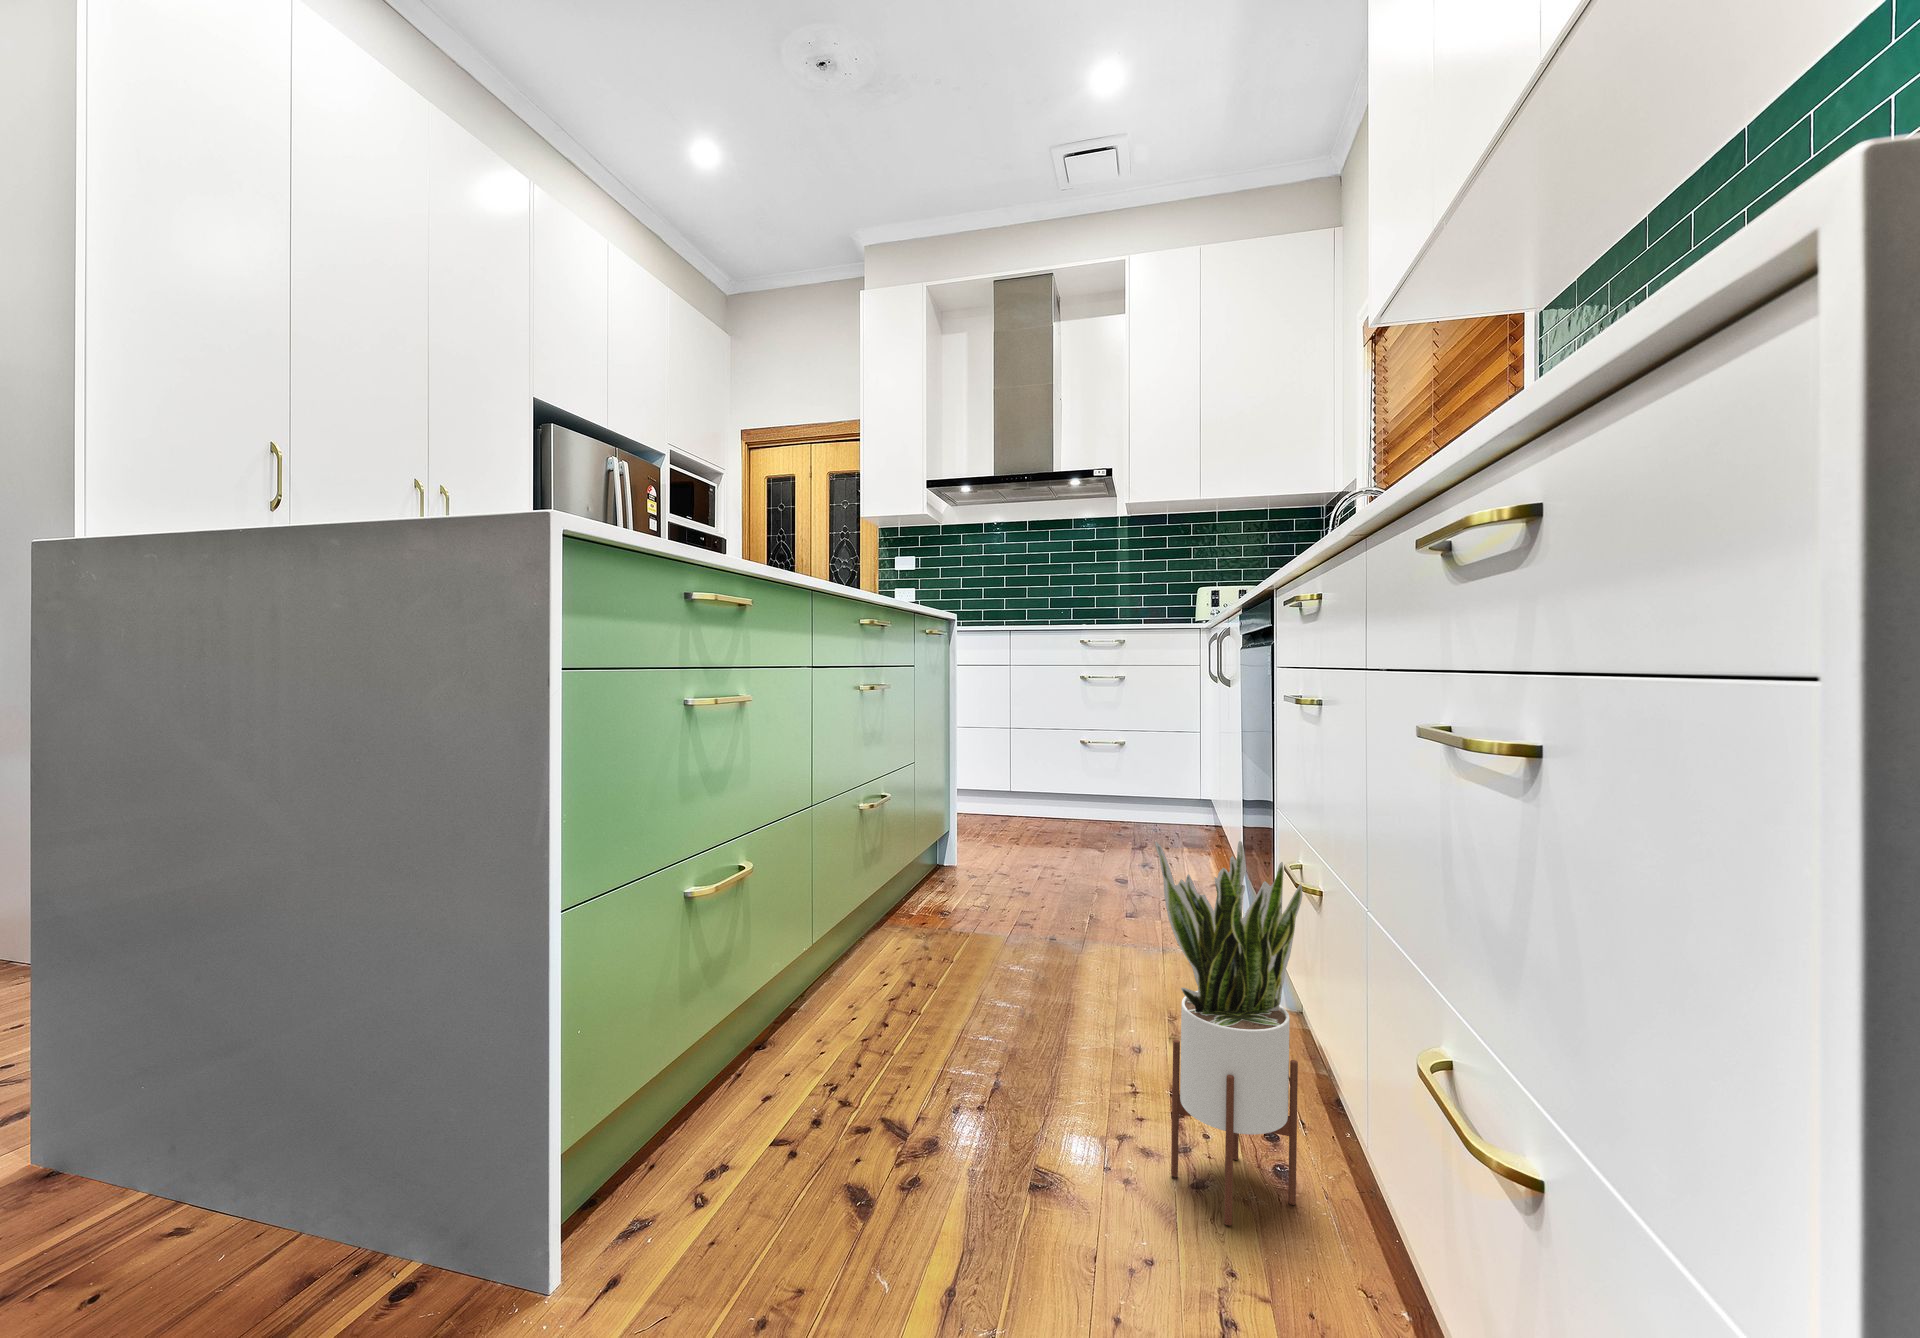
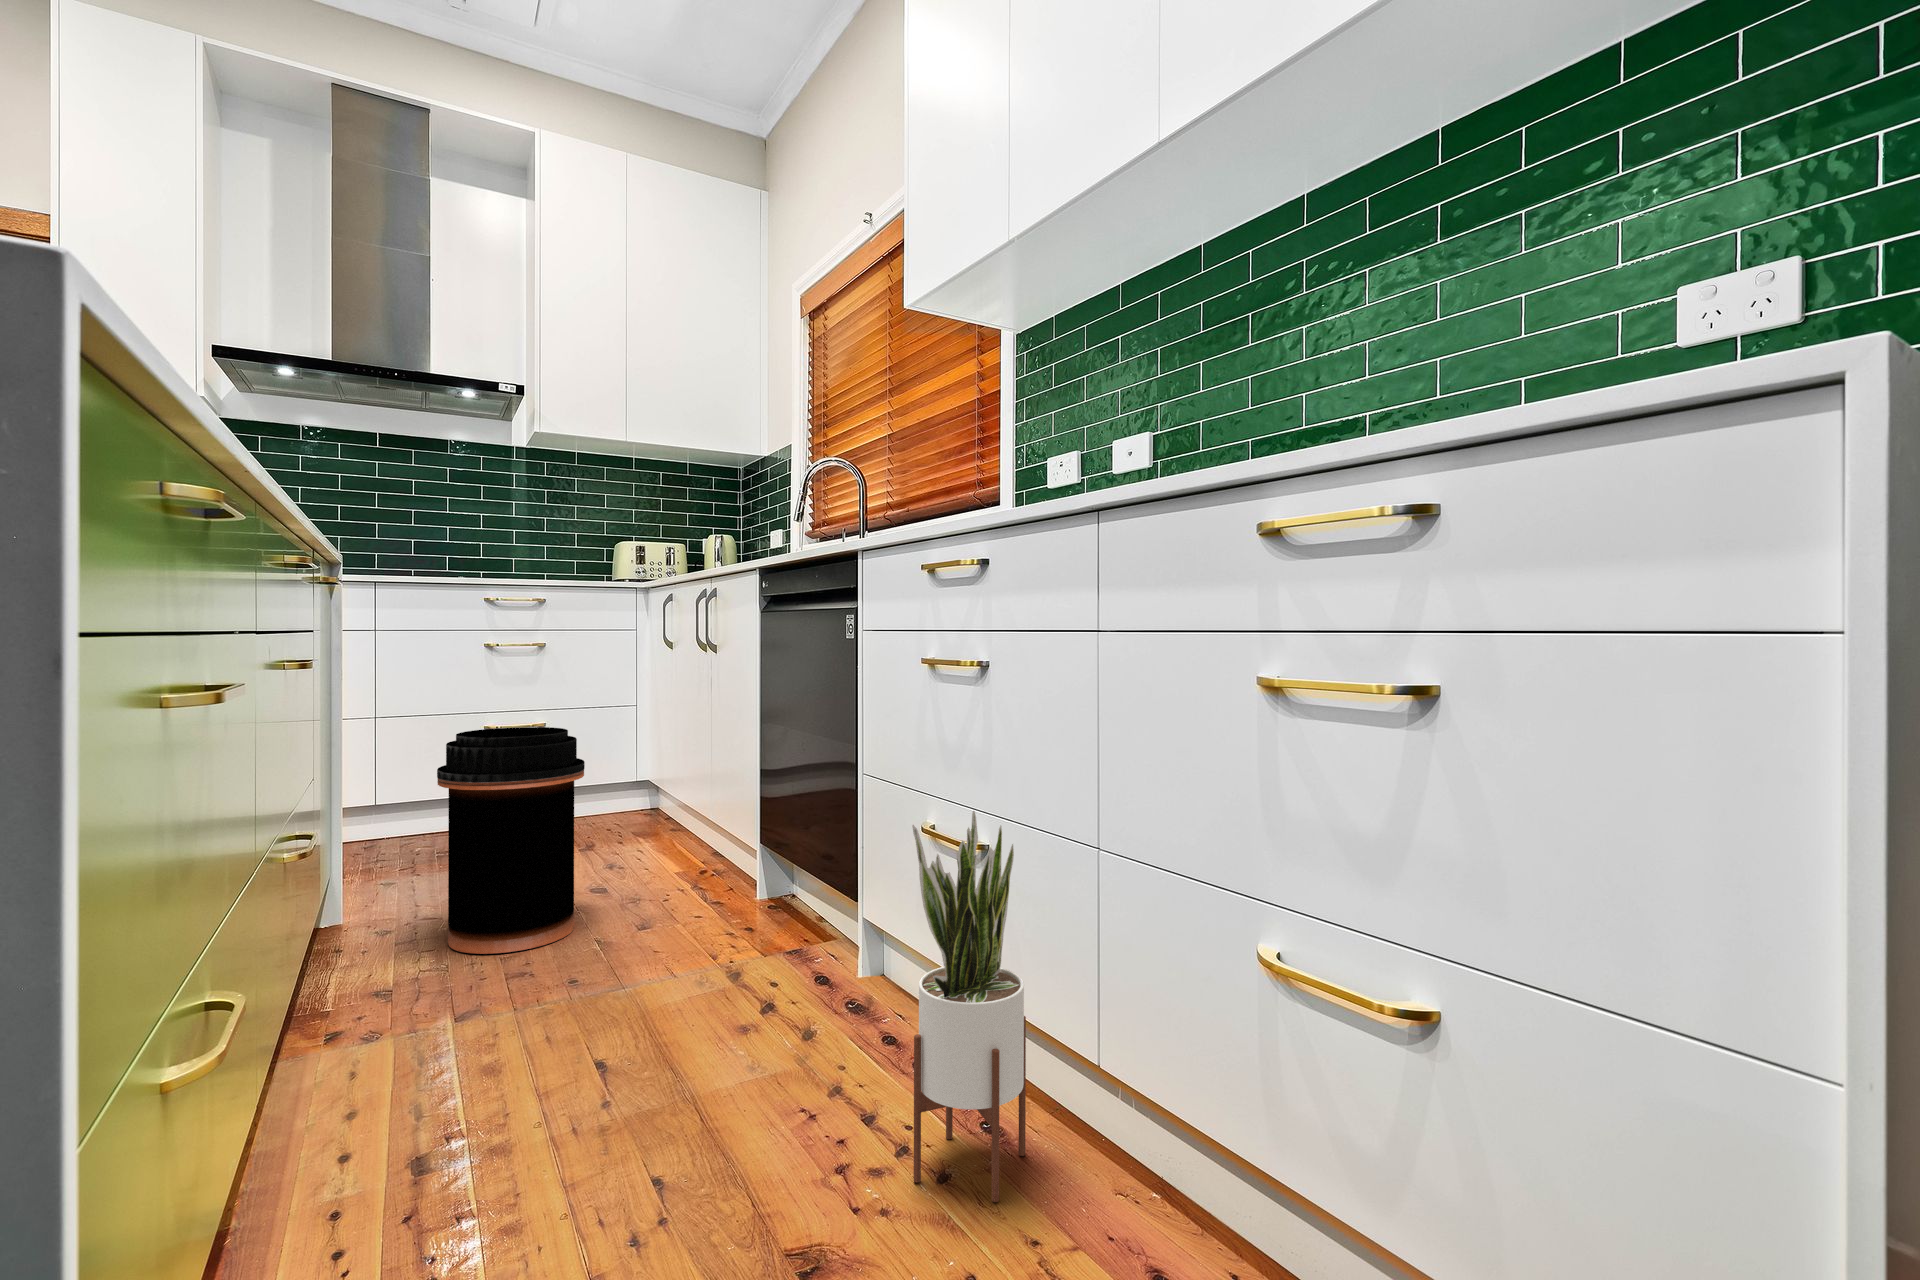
trash can: none [993,739,1095,910] -> present [437,727,585,954]

